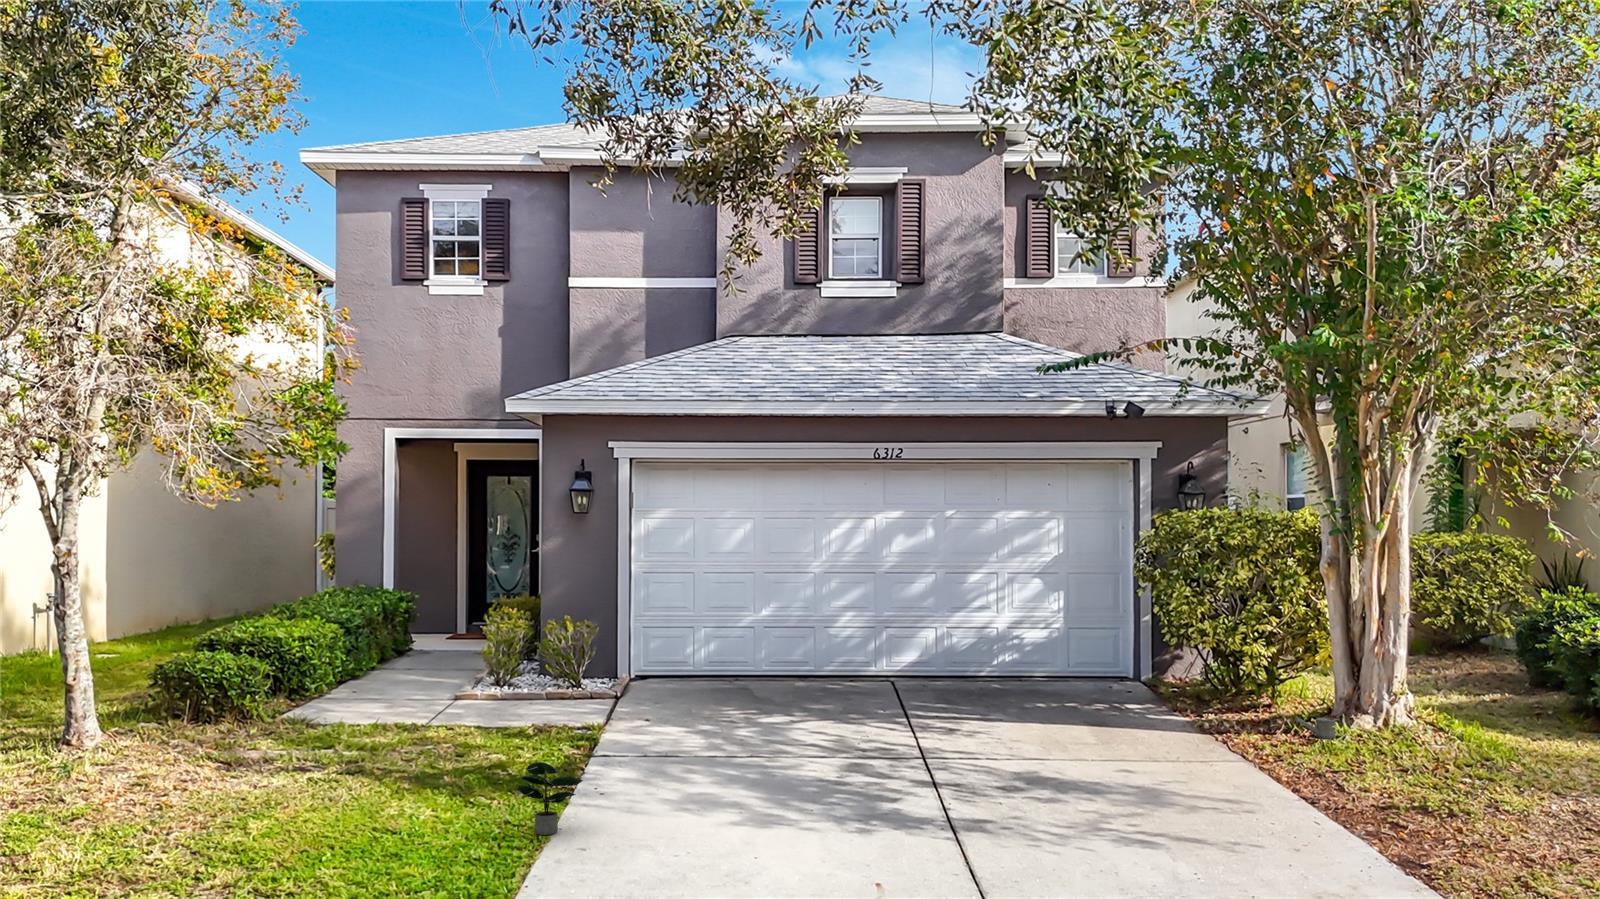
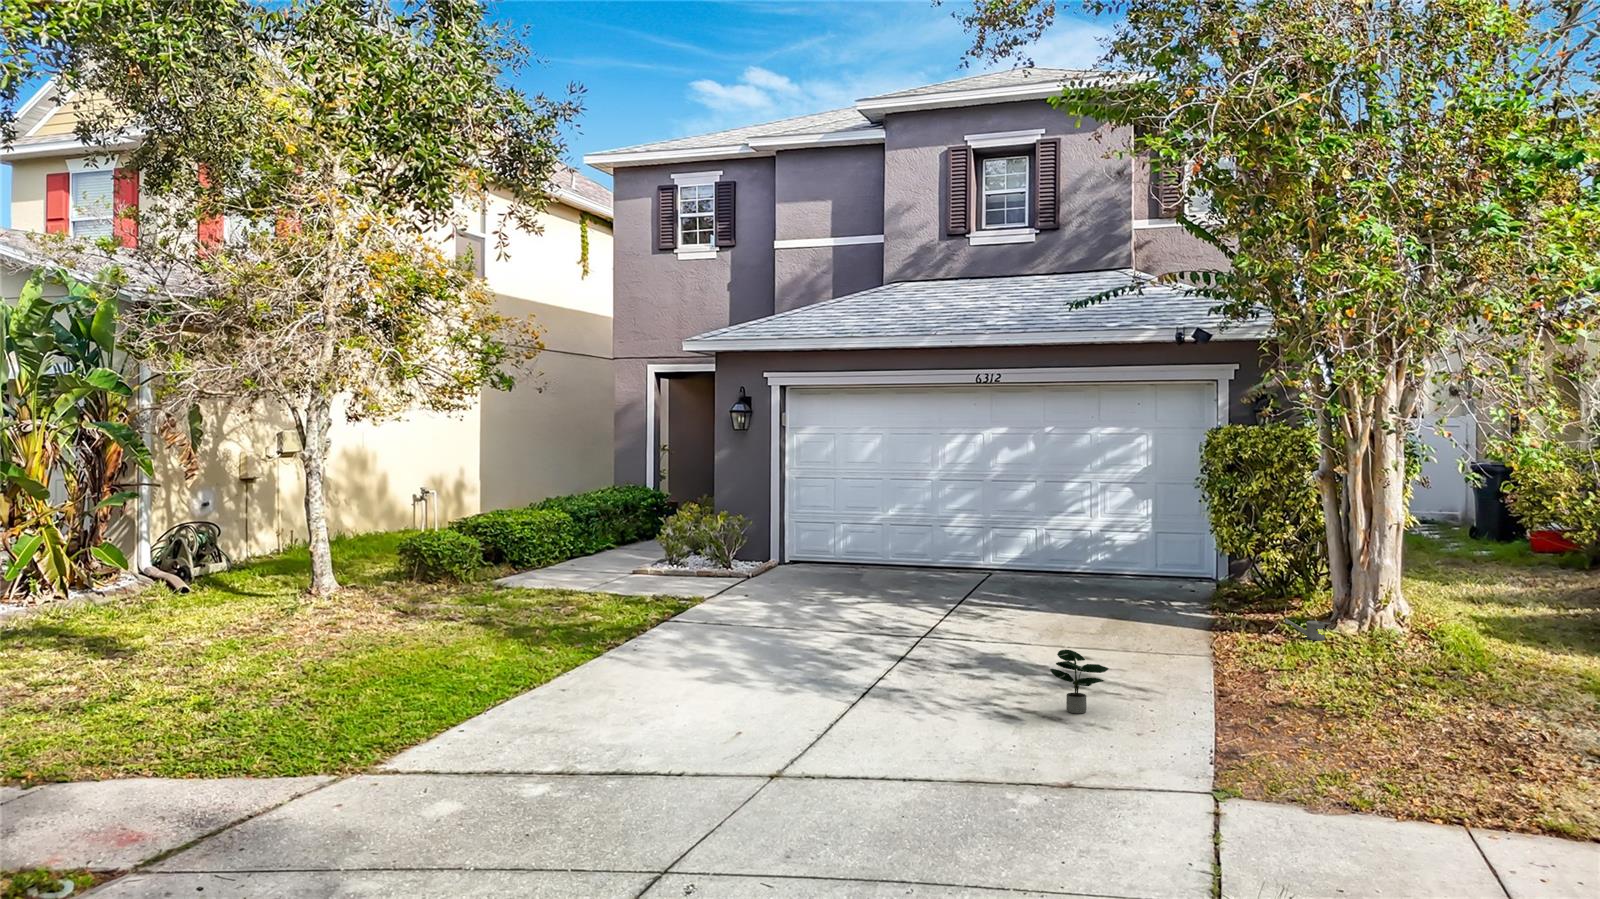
potted plant: present [517,762,583,835] -> present [1050,649,1109,714]

